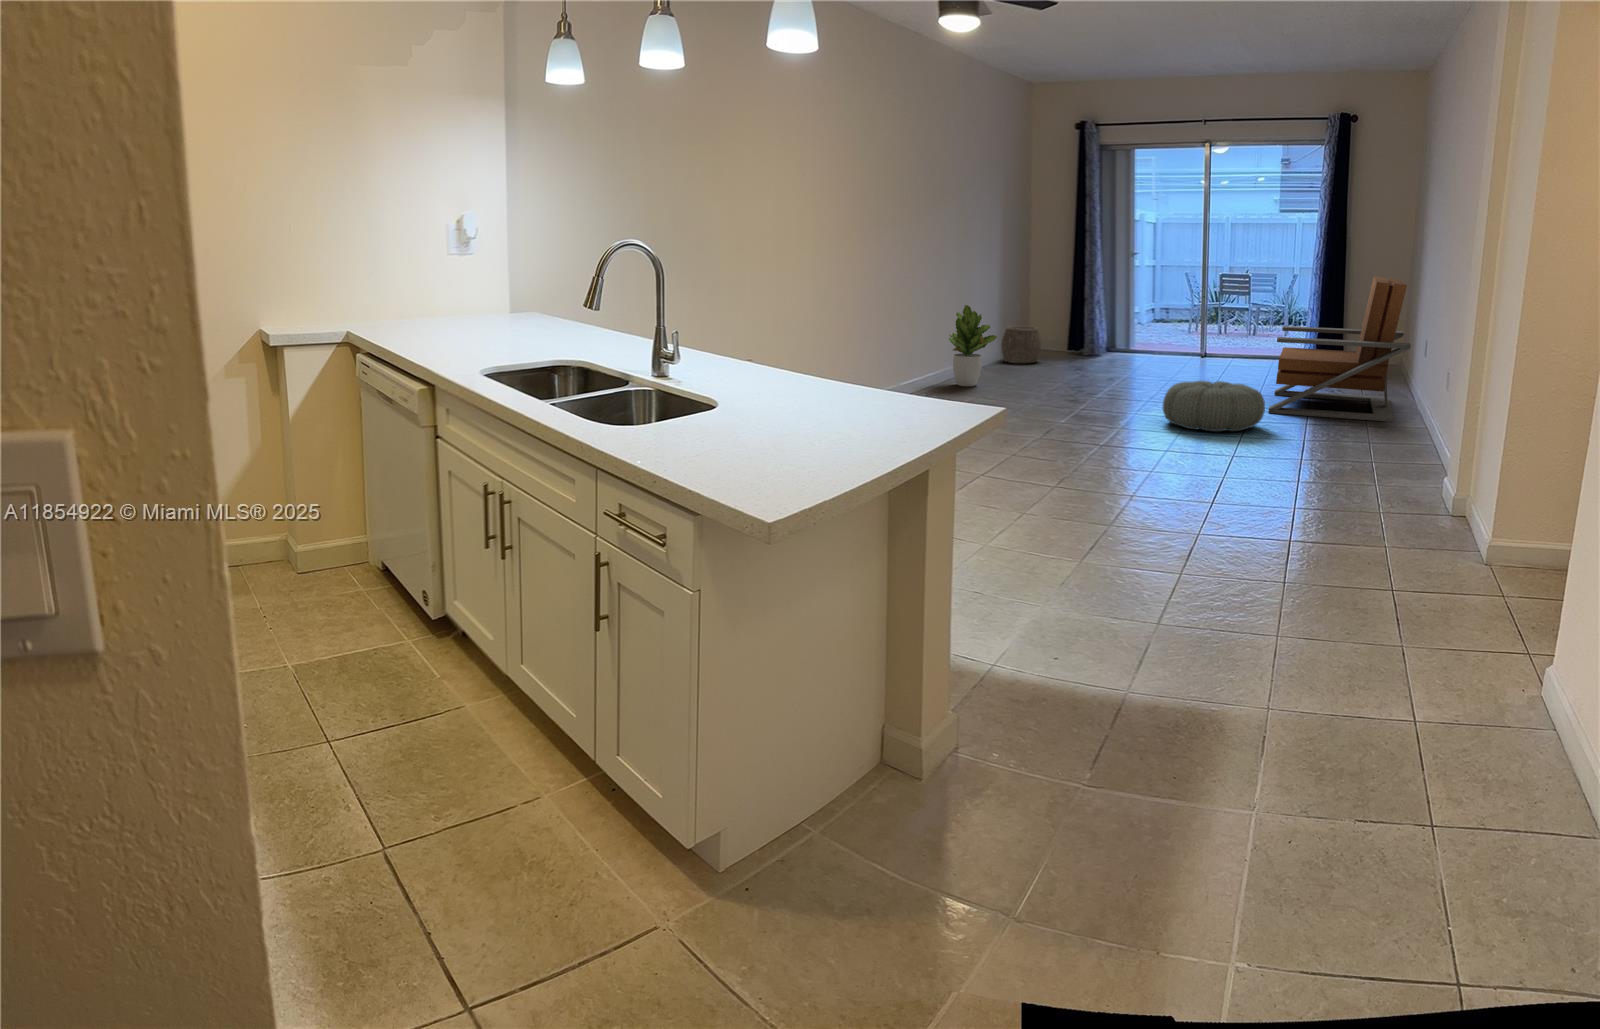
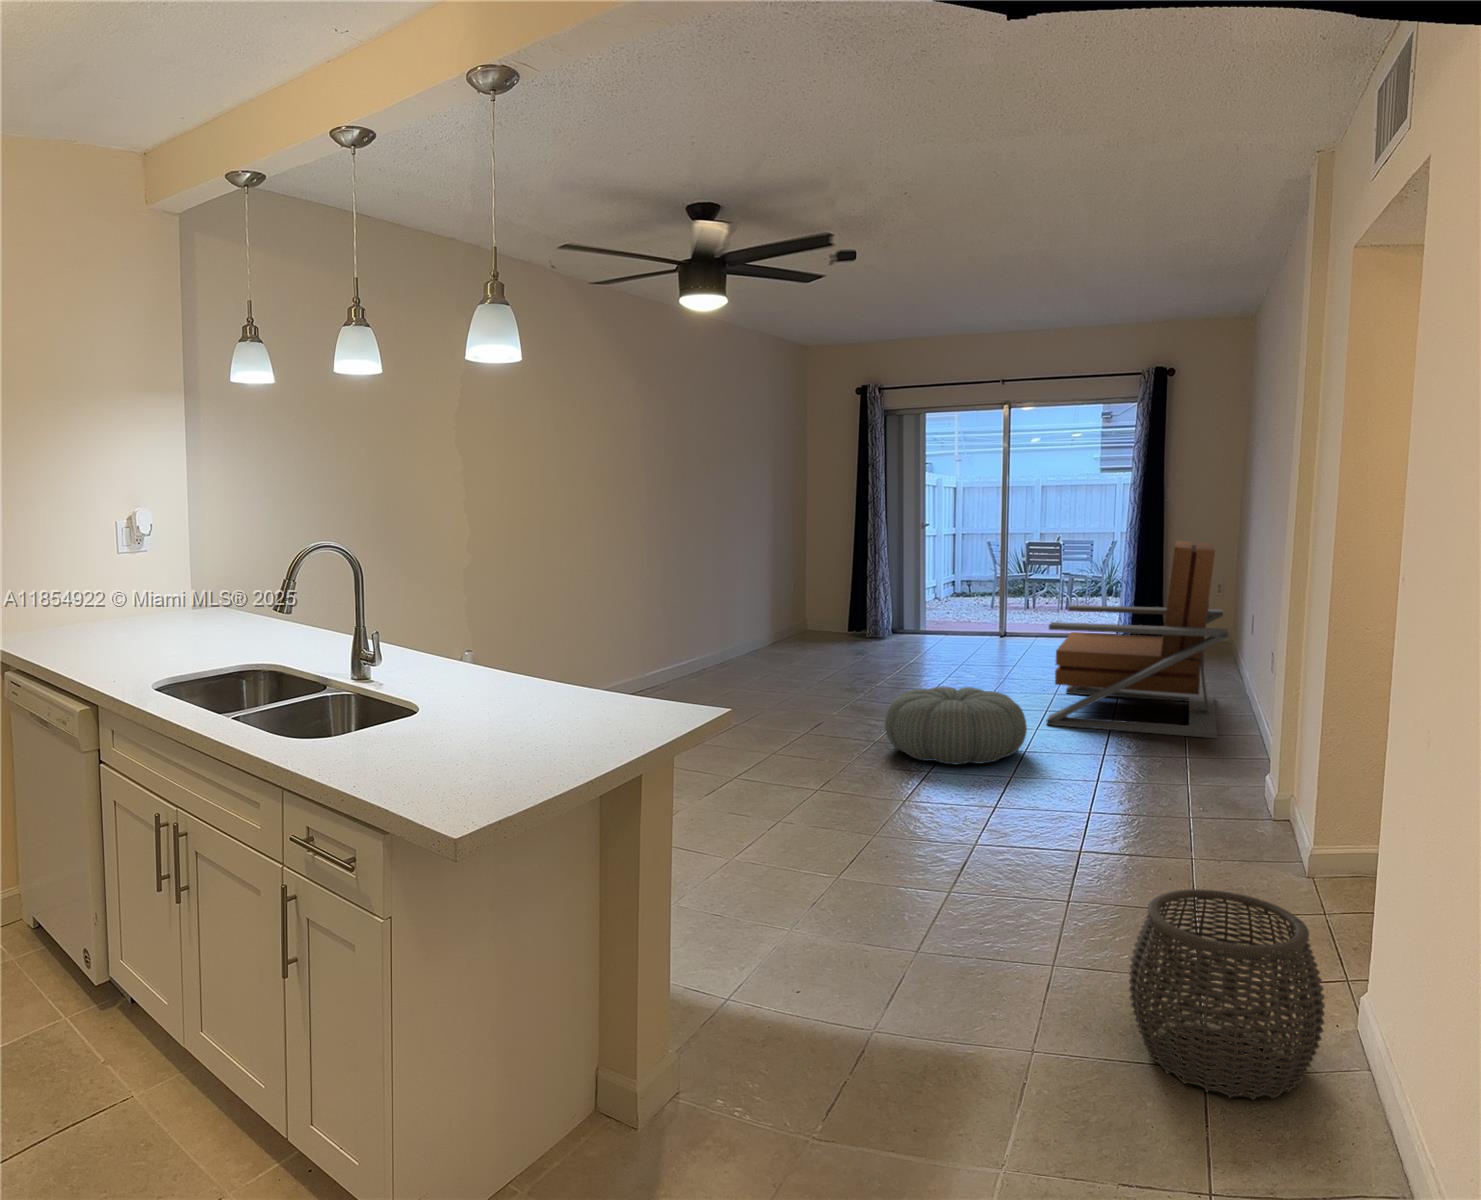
potted plant: present [949,305,997,386] -> none [652,586,716,688]
woven basket: present [1001,326,1041,363] -> present [1129,889,1325,1100]

